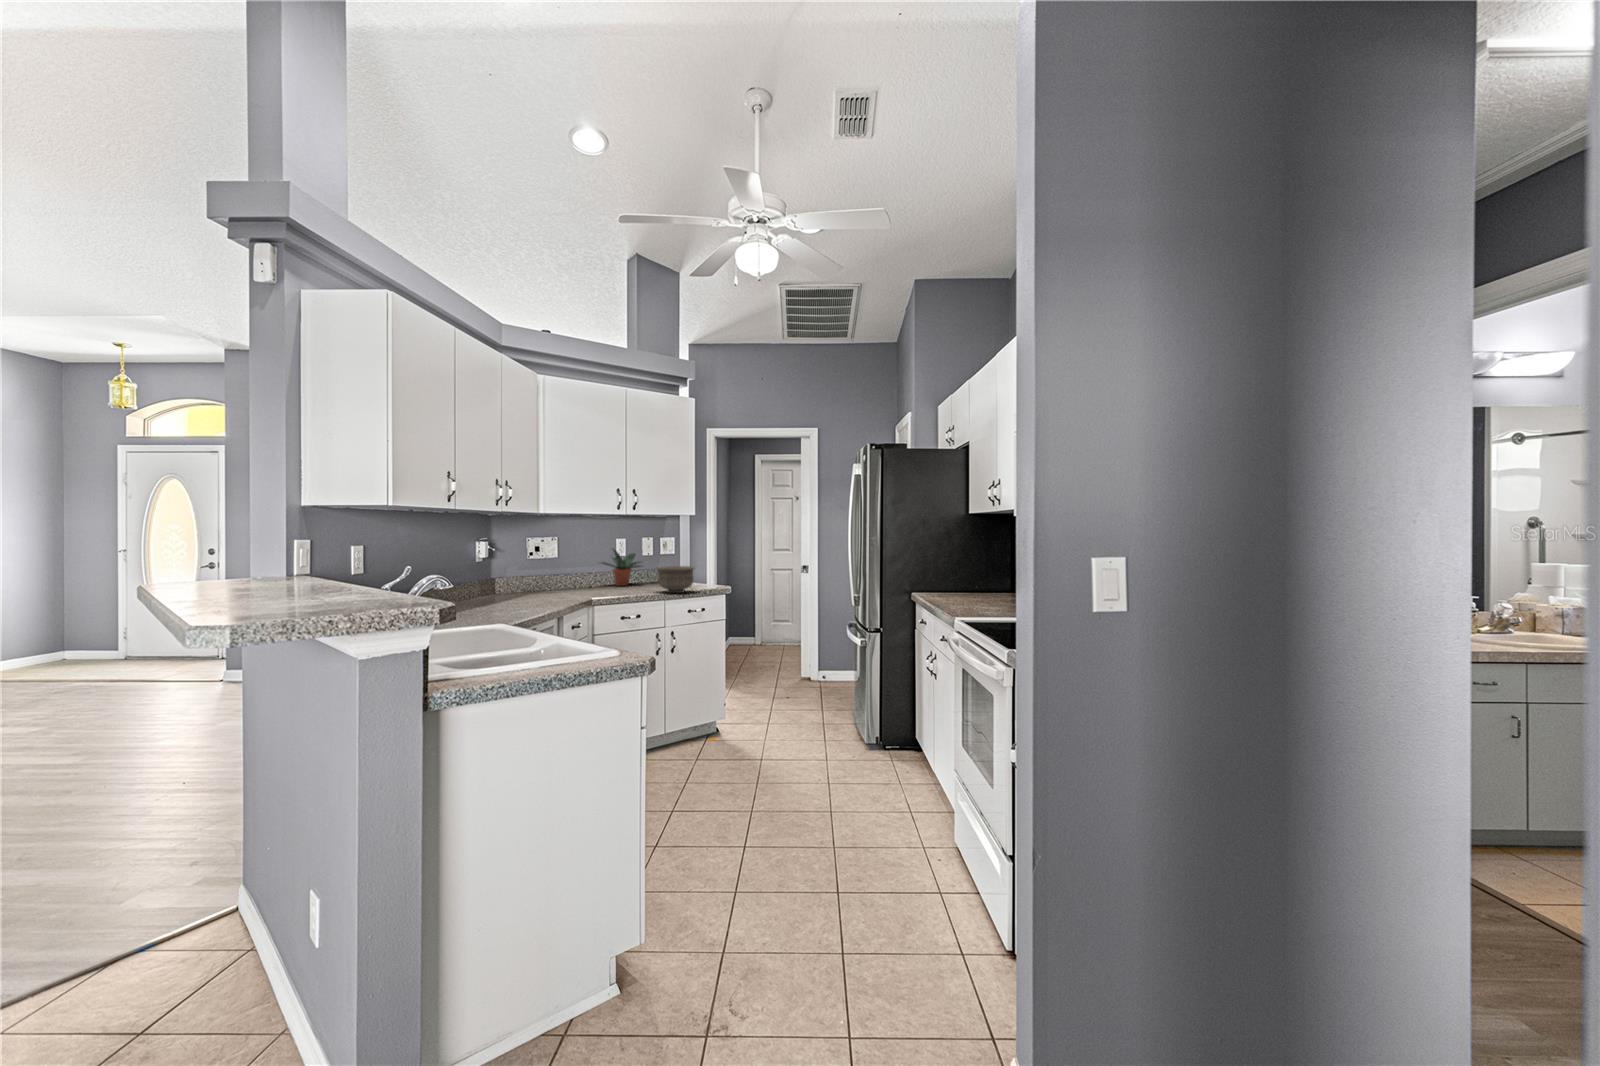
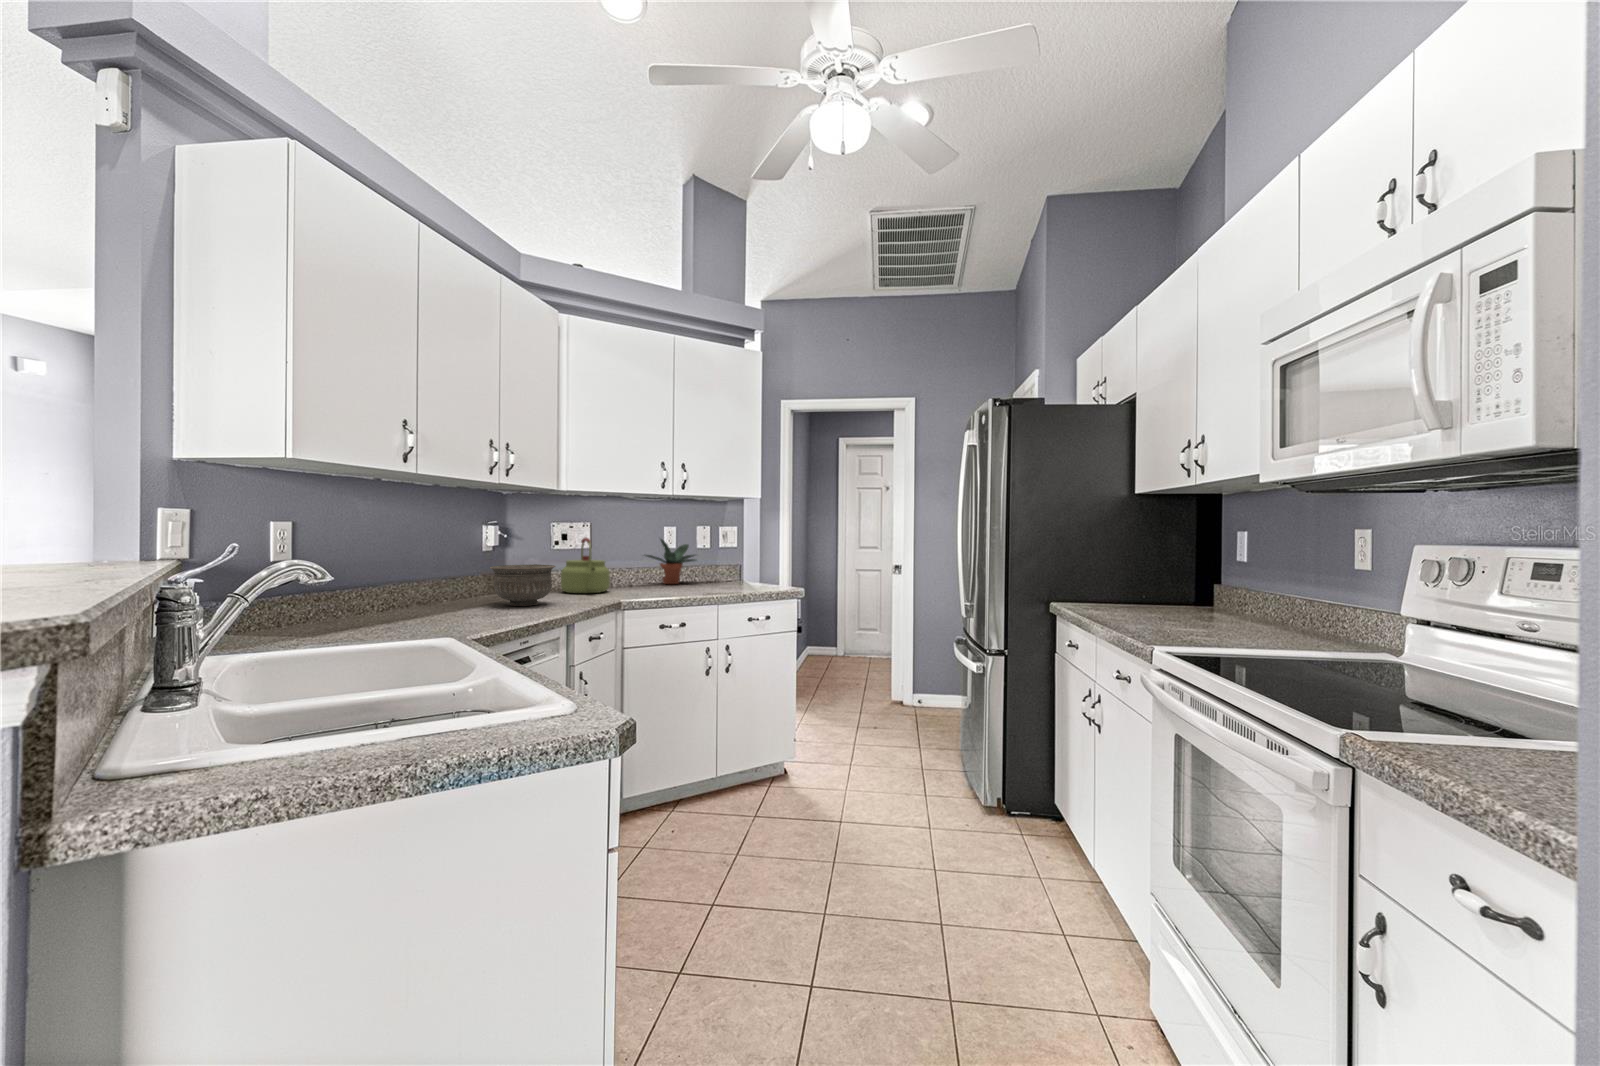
kettle: none [537,550,576,594] -> present [561,538,610,593]
bowl: present [657,566,695,593] -> present [490,564,555,606]

